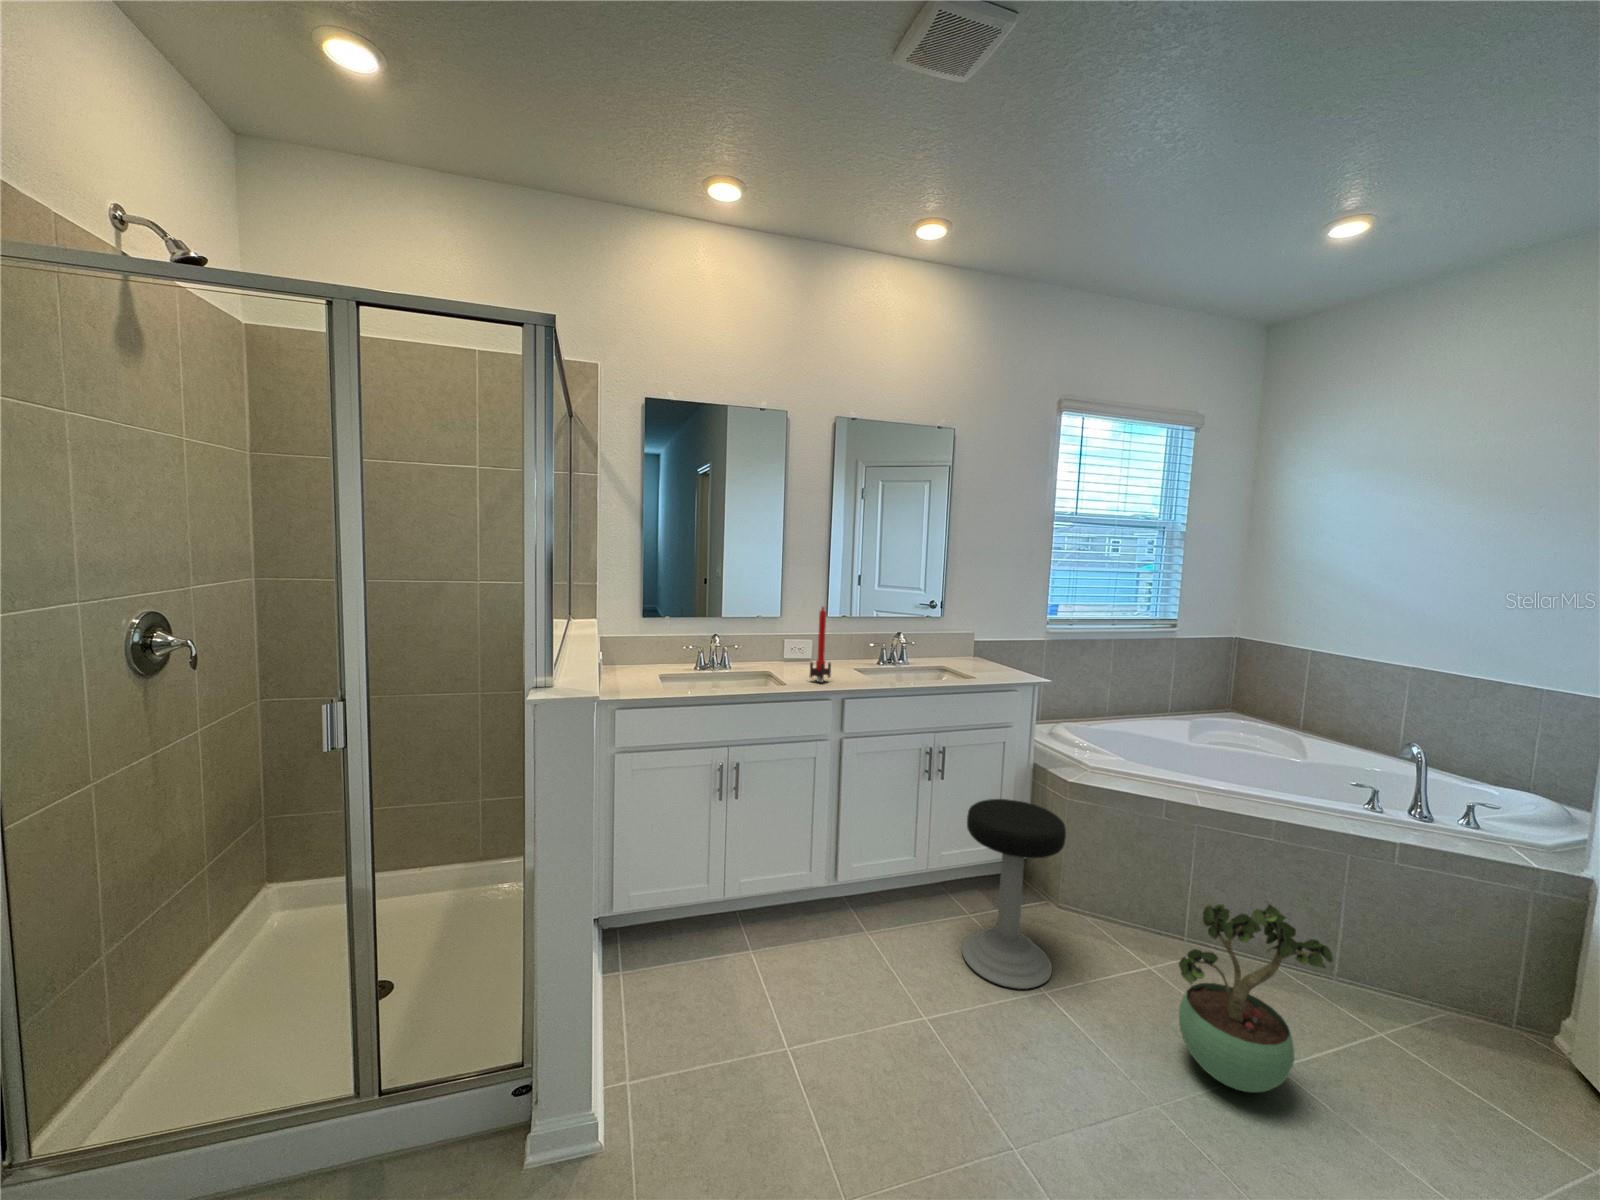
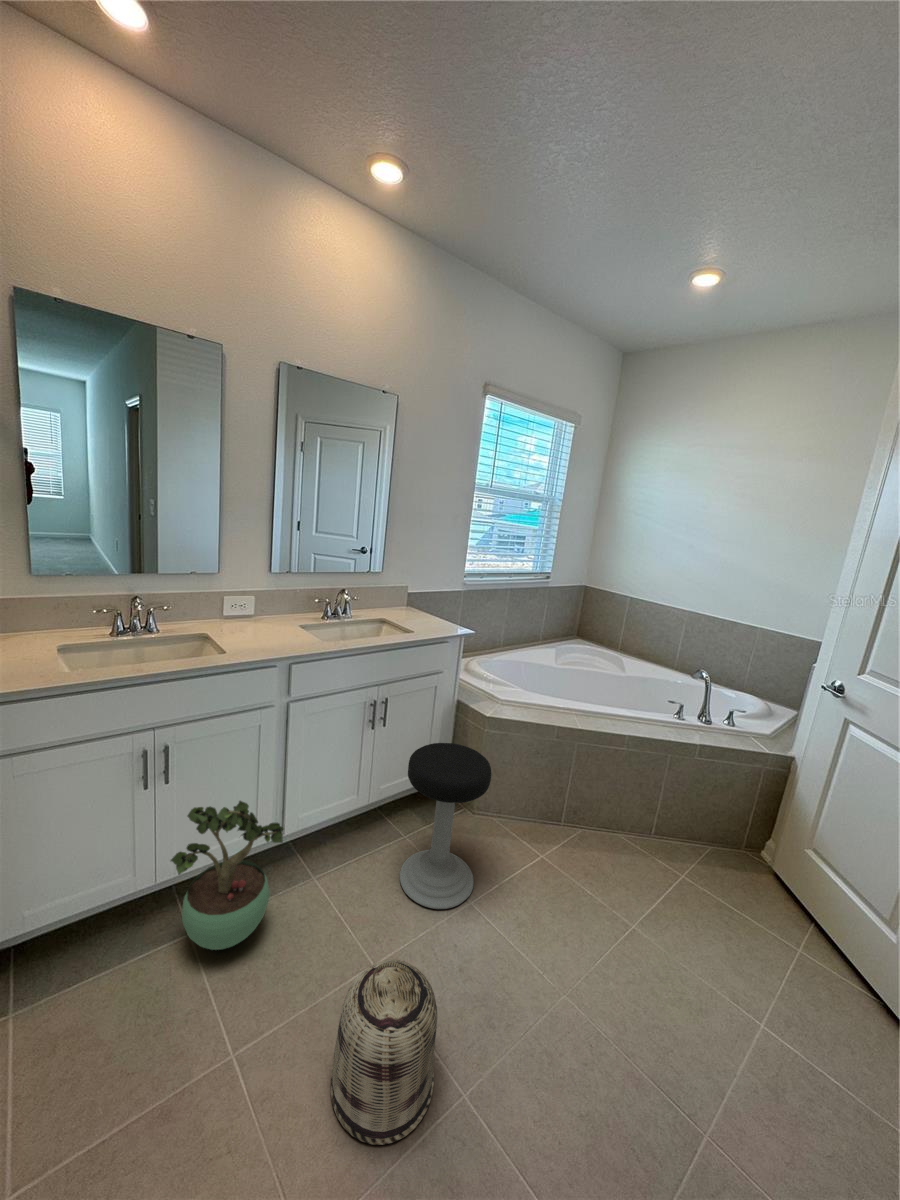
candle: present [810,607,831,682] -> none [250,568,274,647]
potted plant: present [1179,904,1333,1092] -> present [171,801,284,950]
basket: none [881,970,987,1154] -> present [331,960,437,1145]

